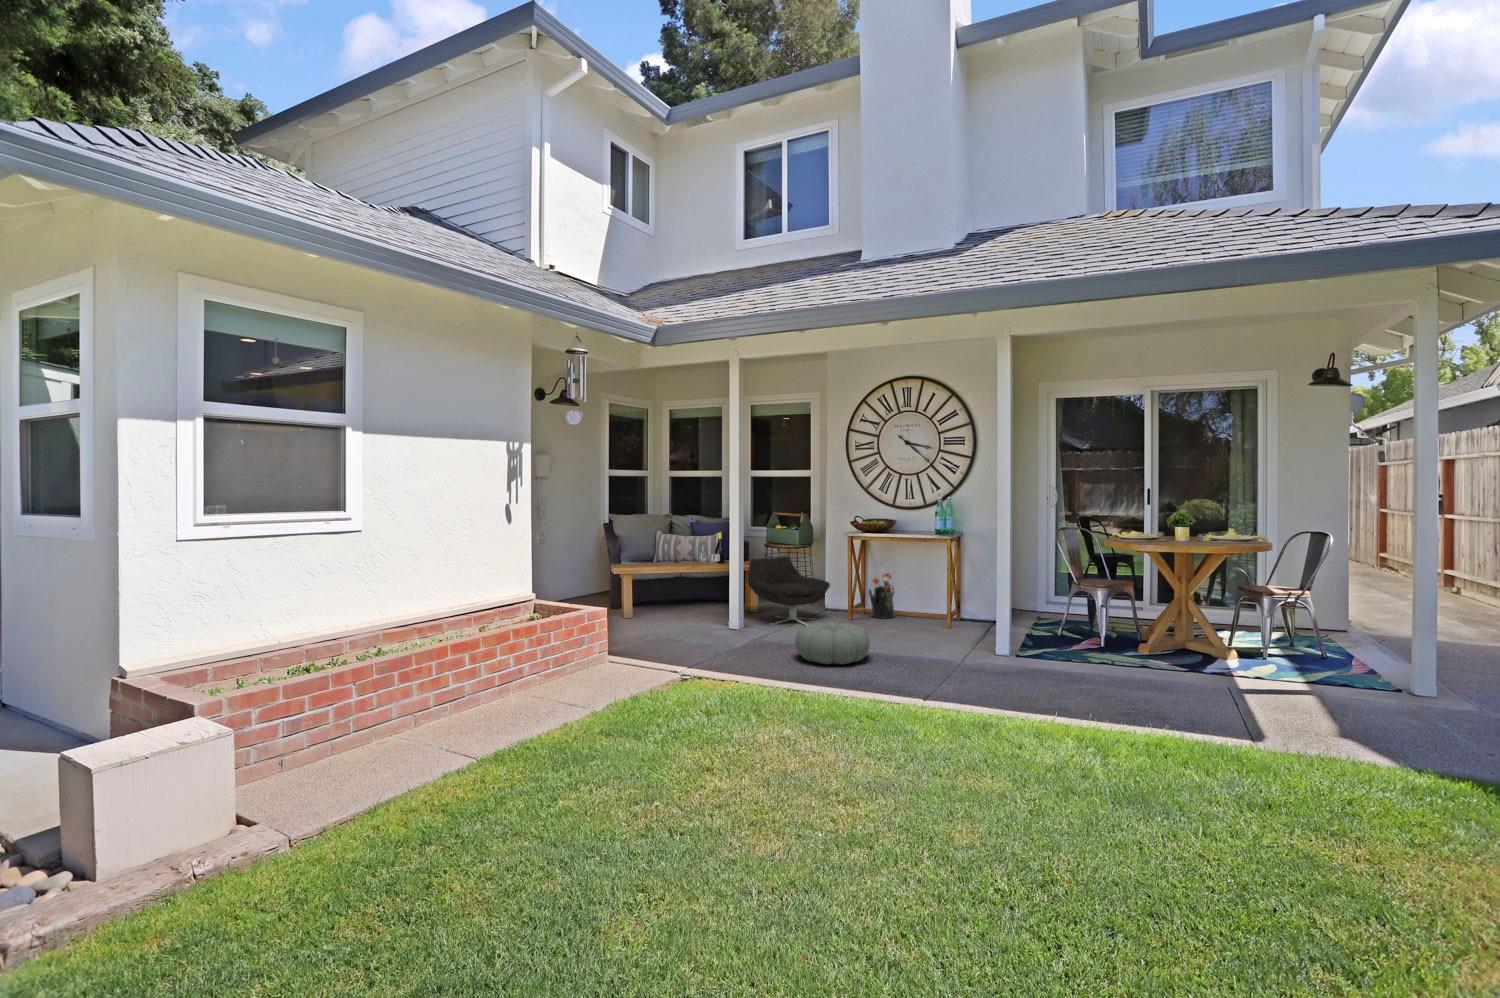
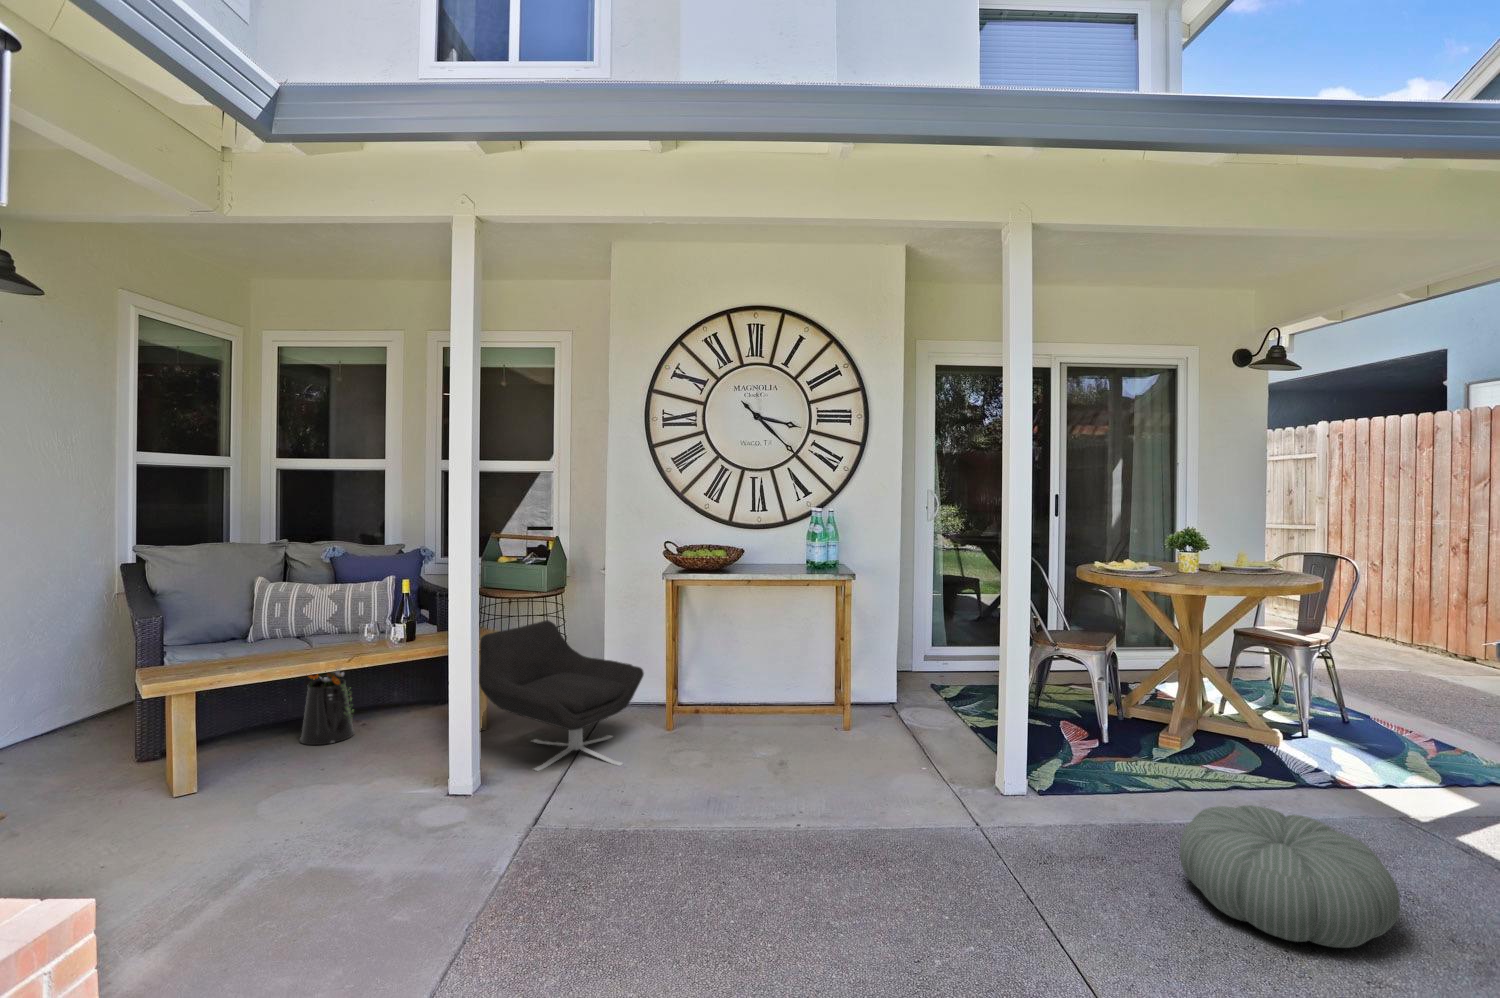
watering can: present [869,573,895,618] -> present [299,669,355,745]
pouf: present [795,622,870,664] -> present [1179,805,1400,948]

